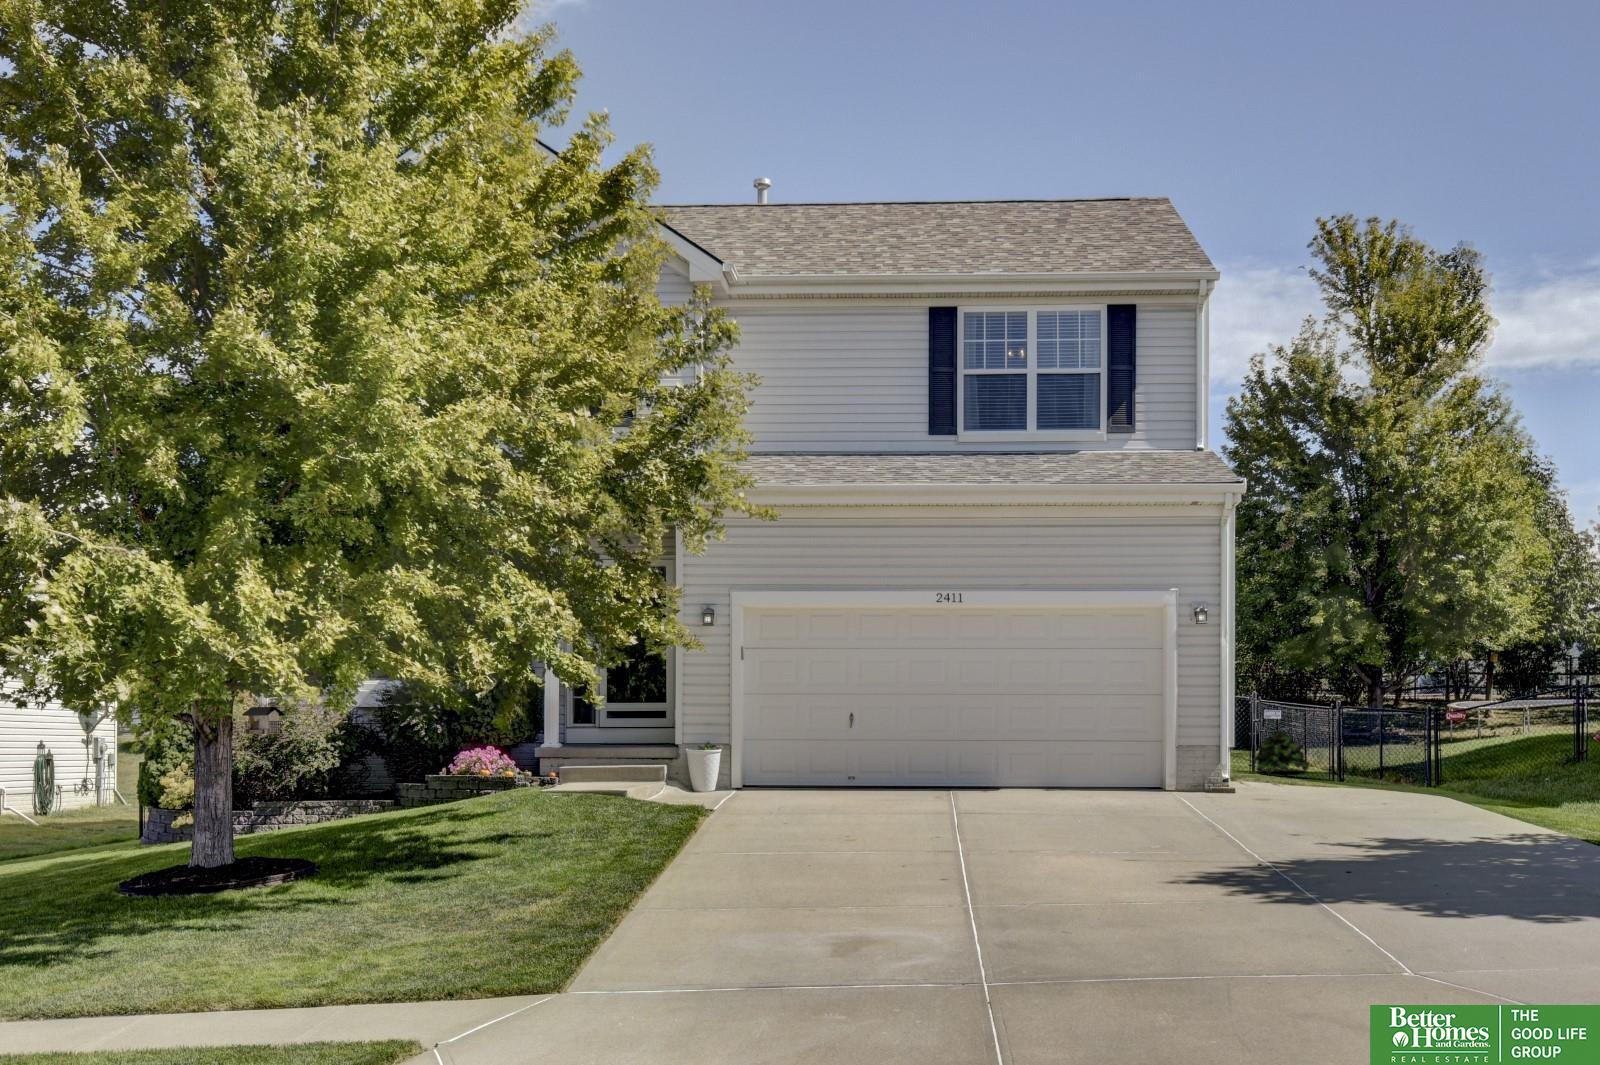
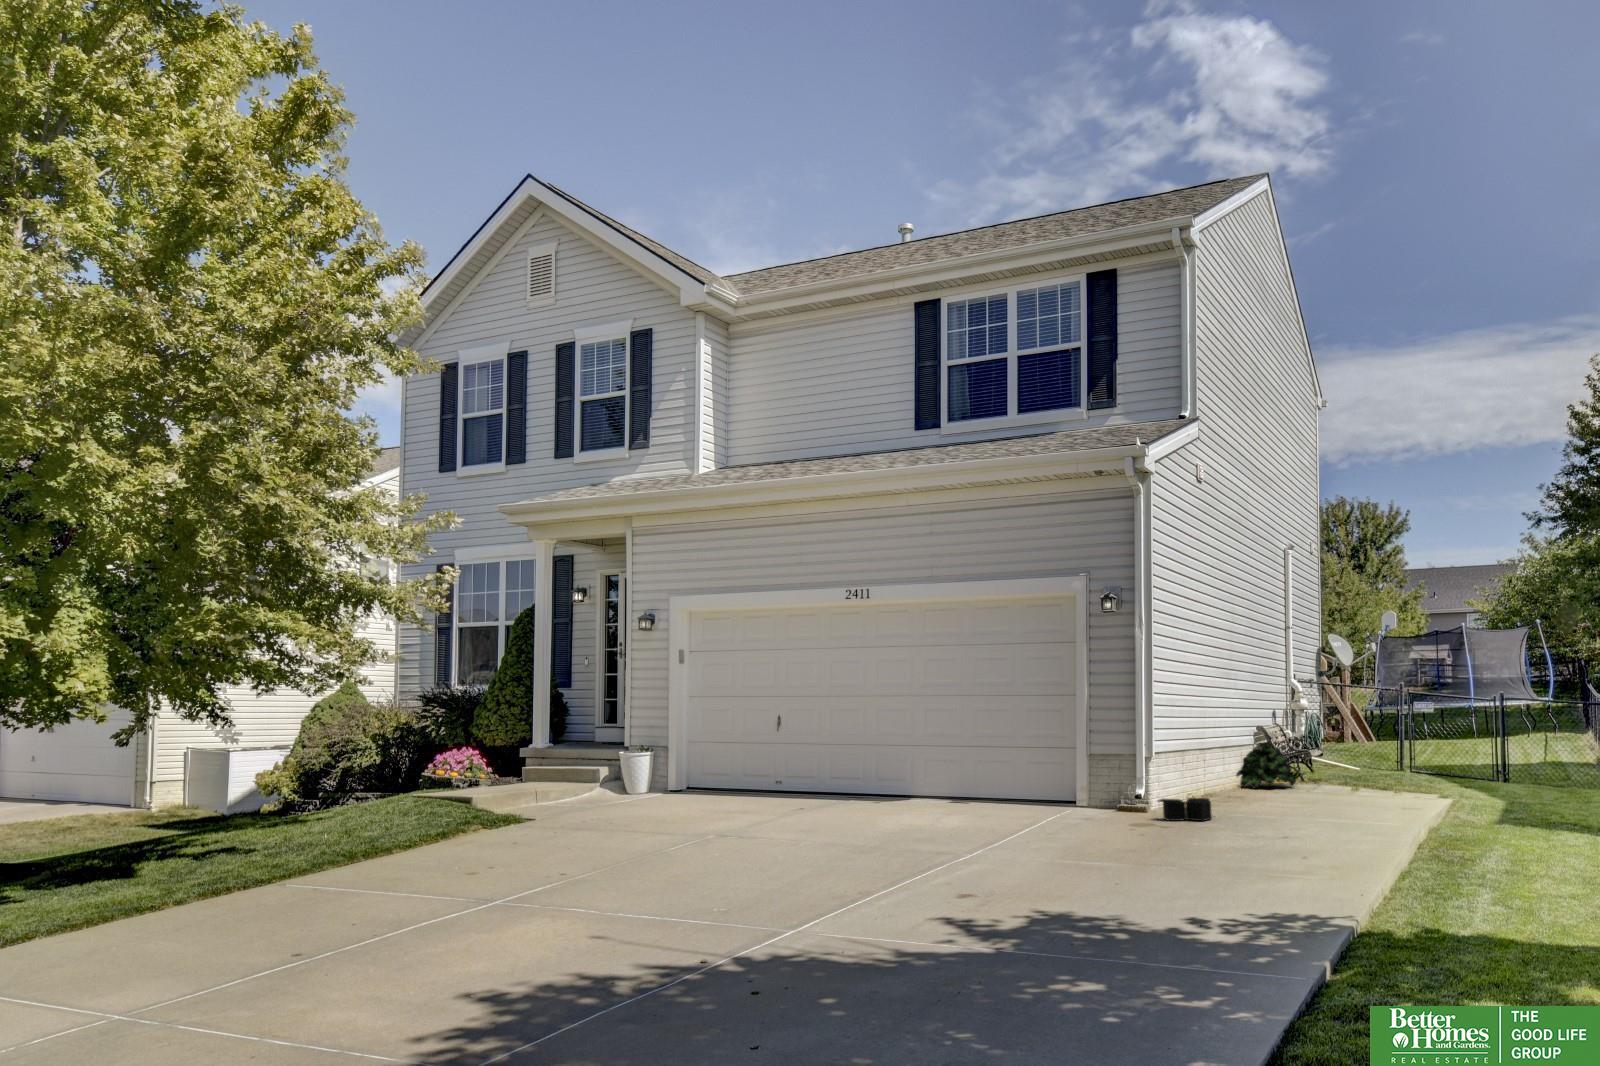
storage bin: none [1176,785,1233,807] -> present [1158,798,1212,821]

